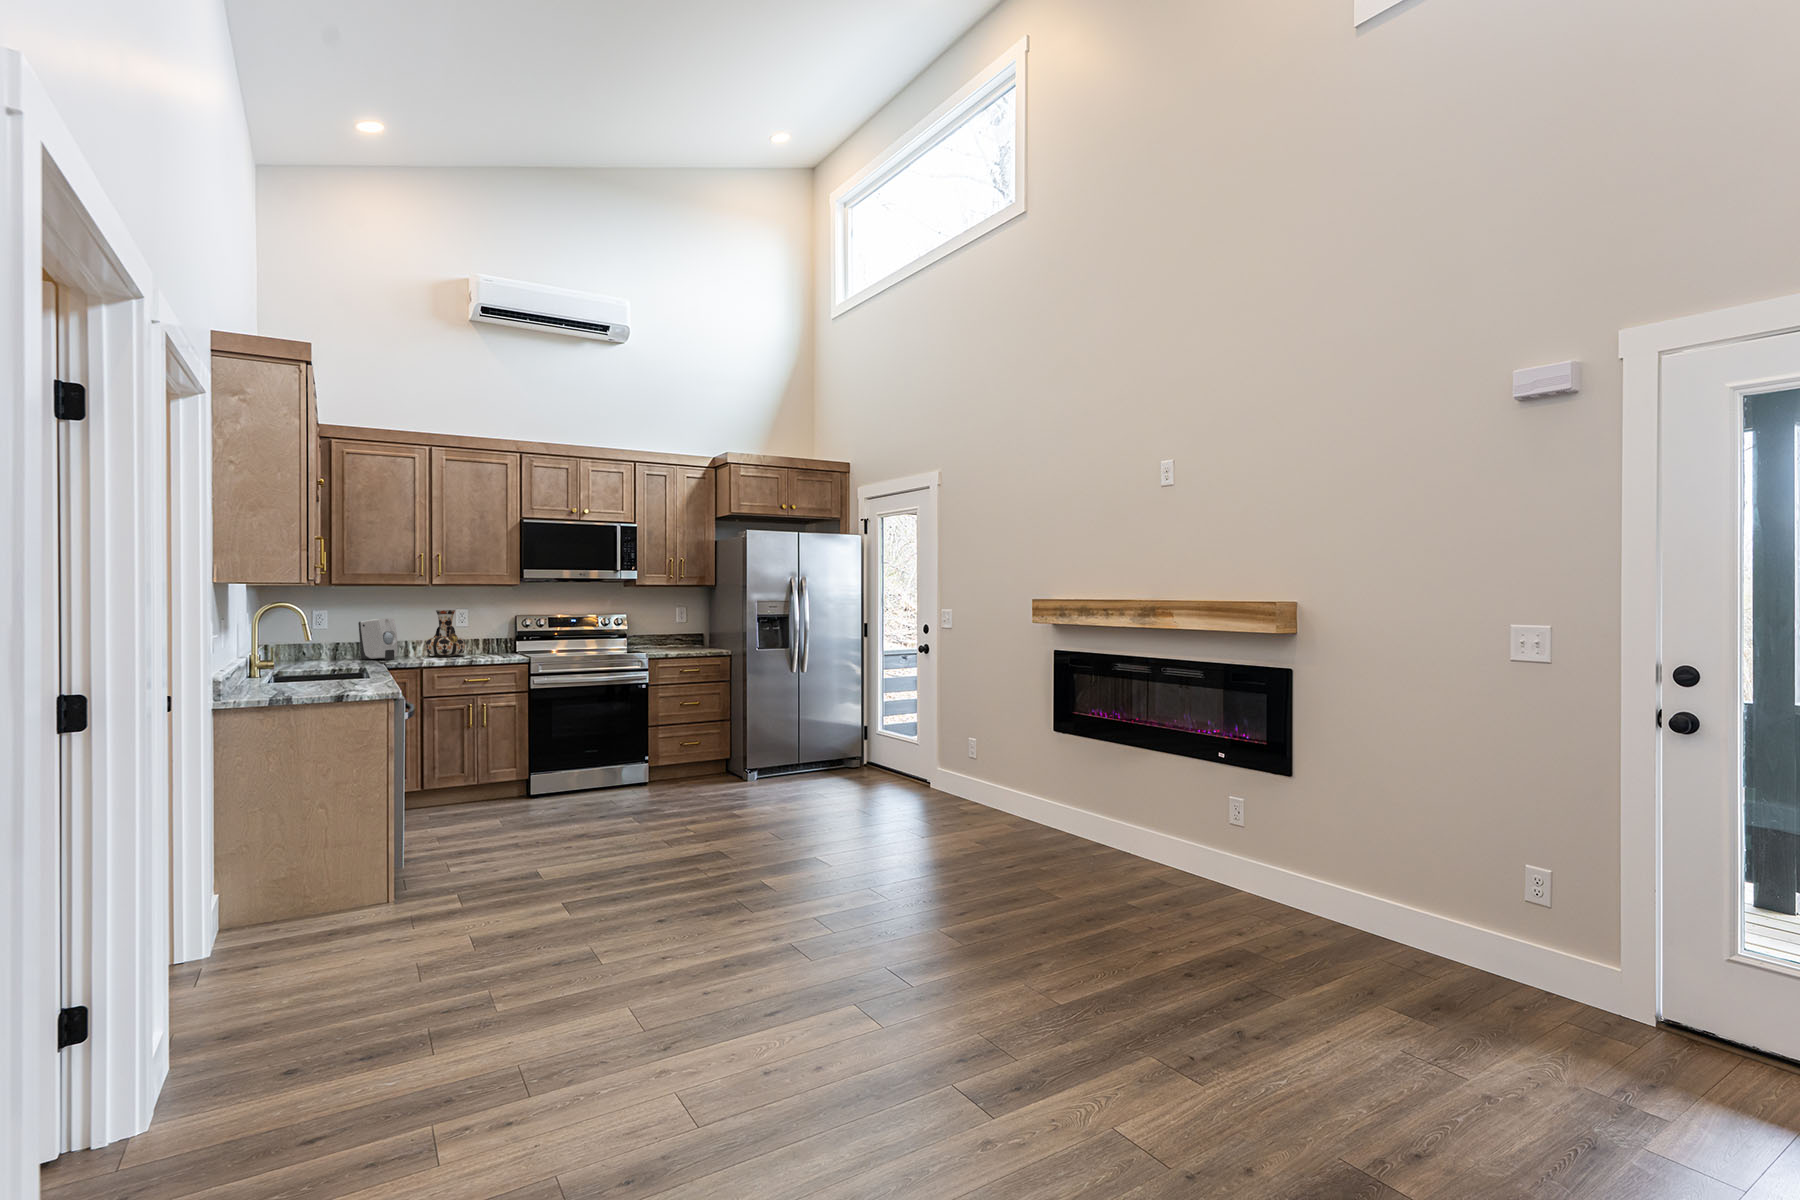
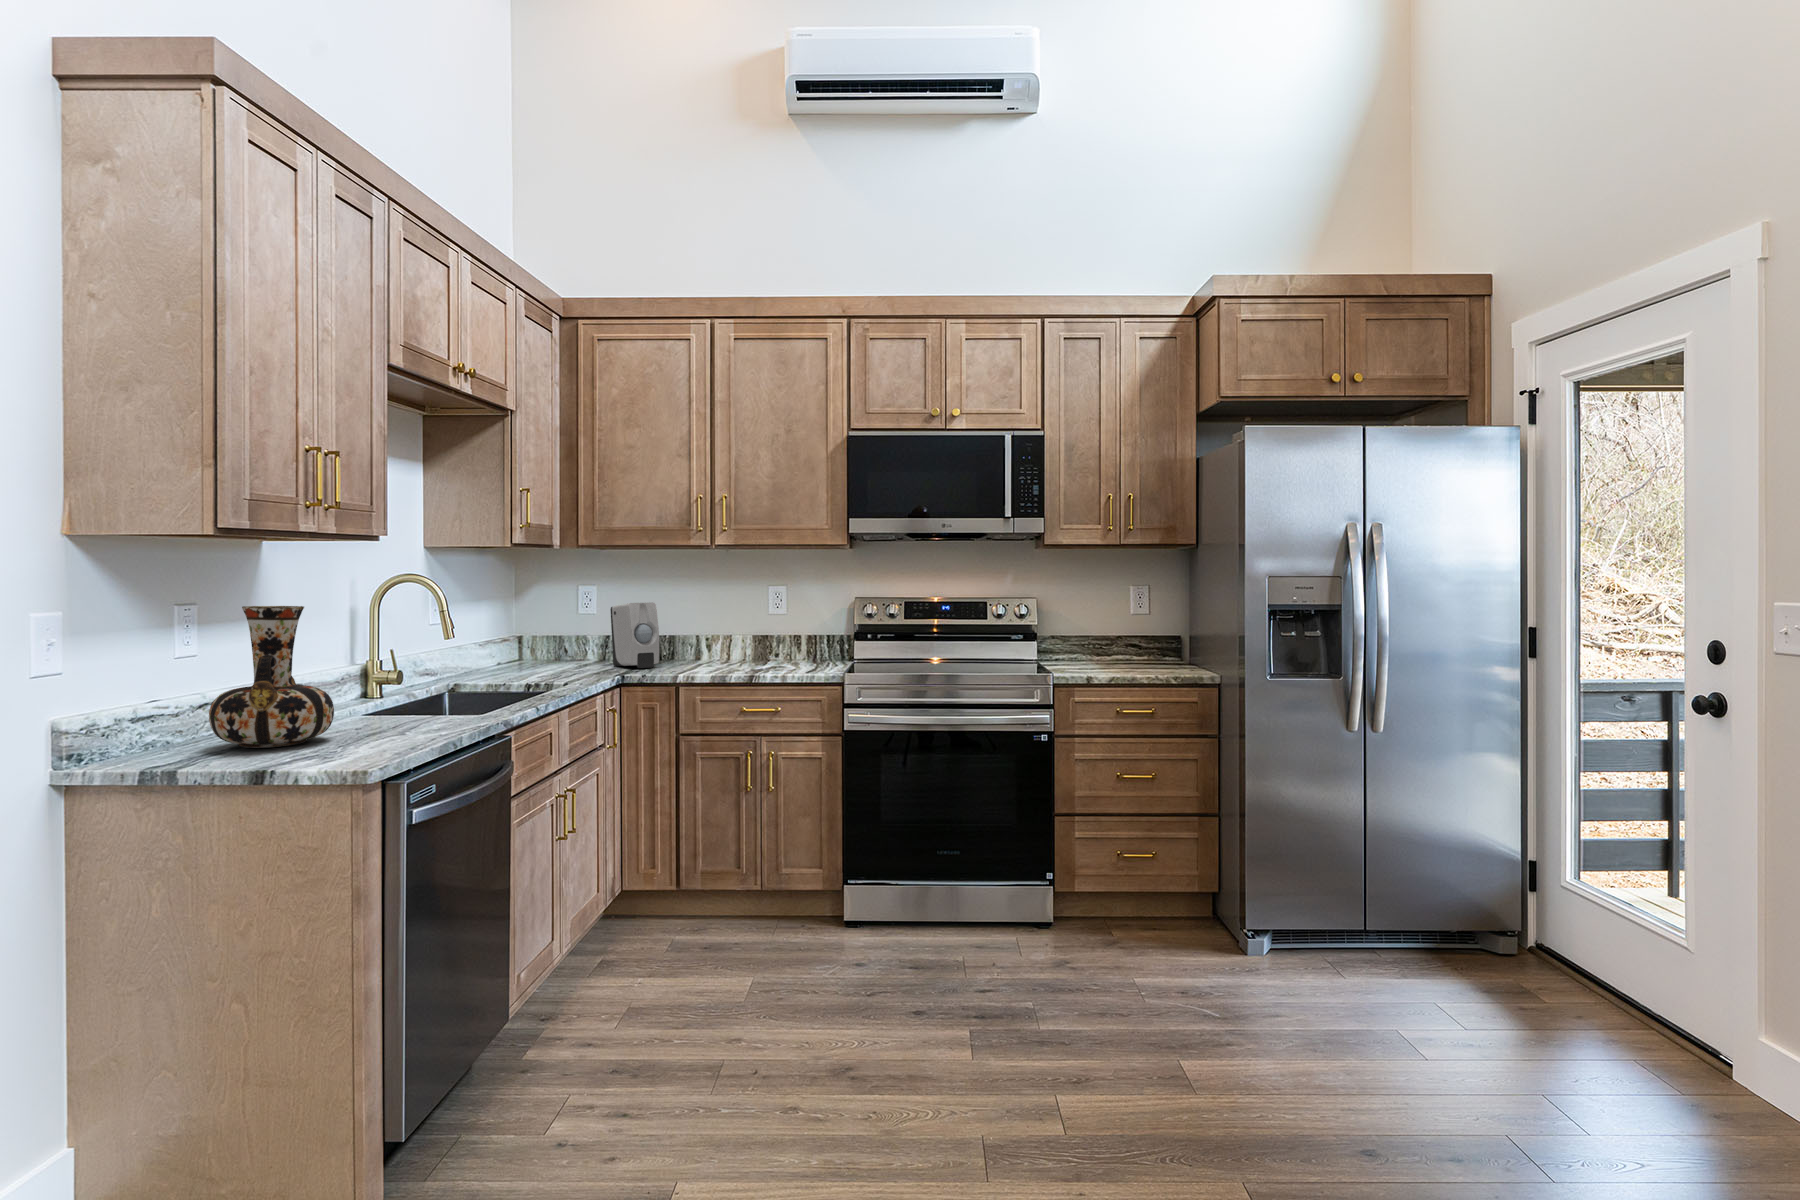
vase: present [425,610,465,657] -> present [209,606,334,748]

